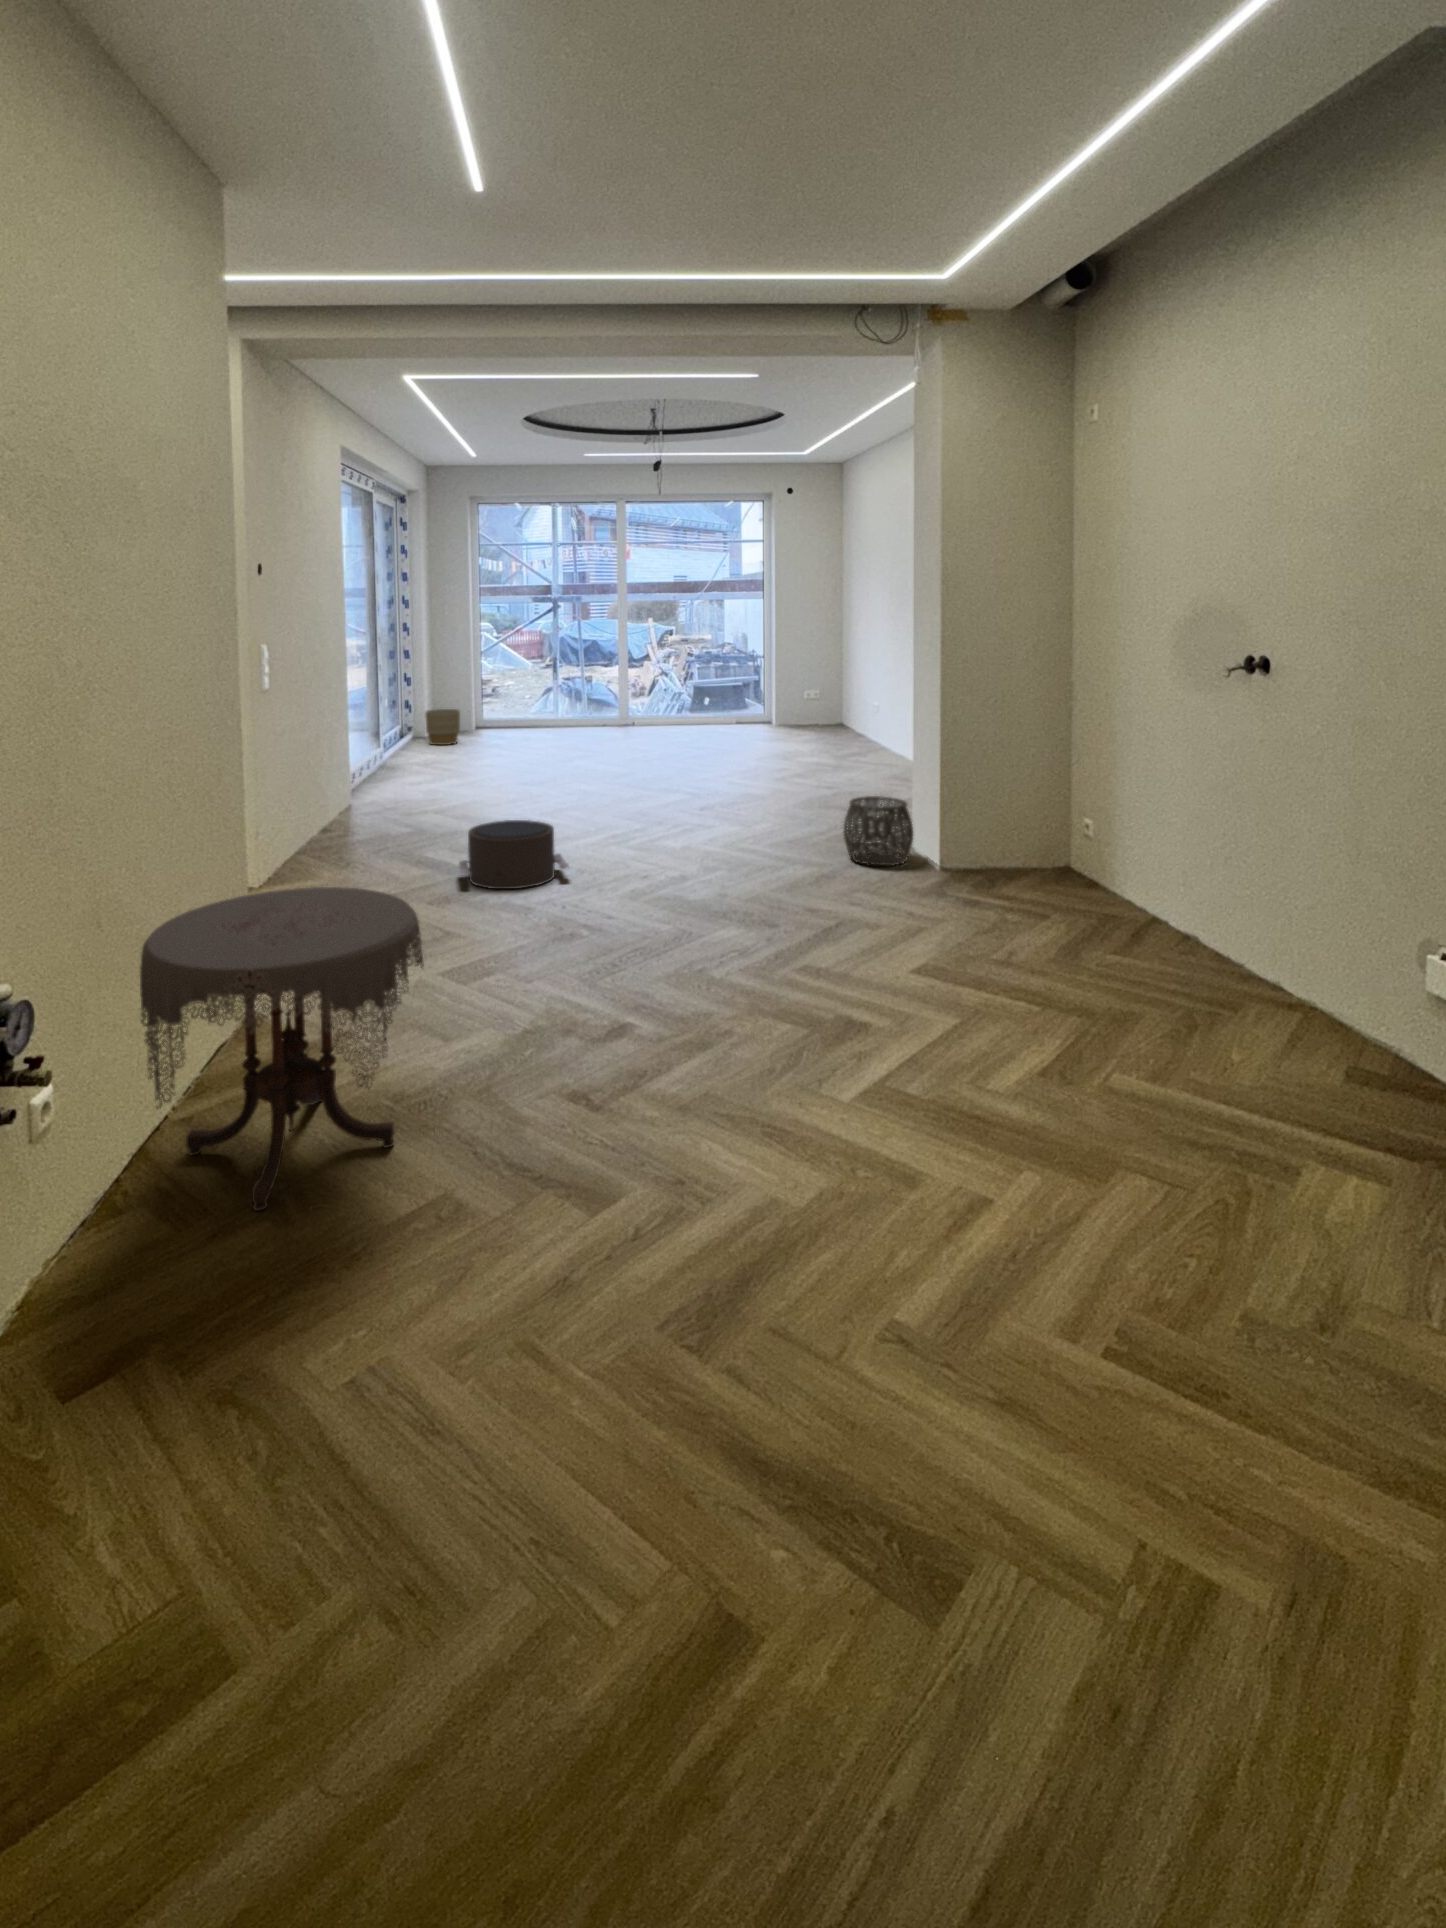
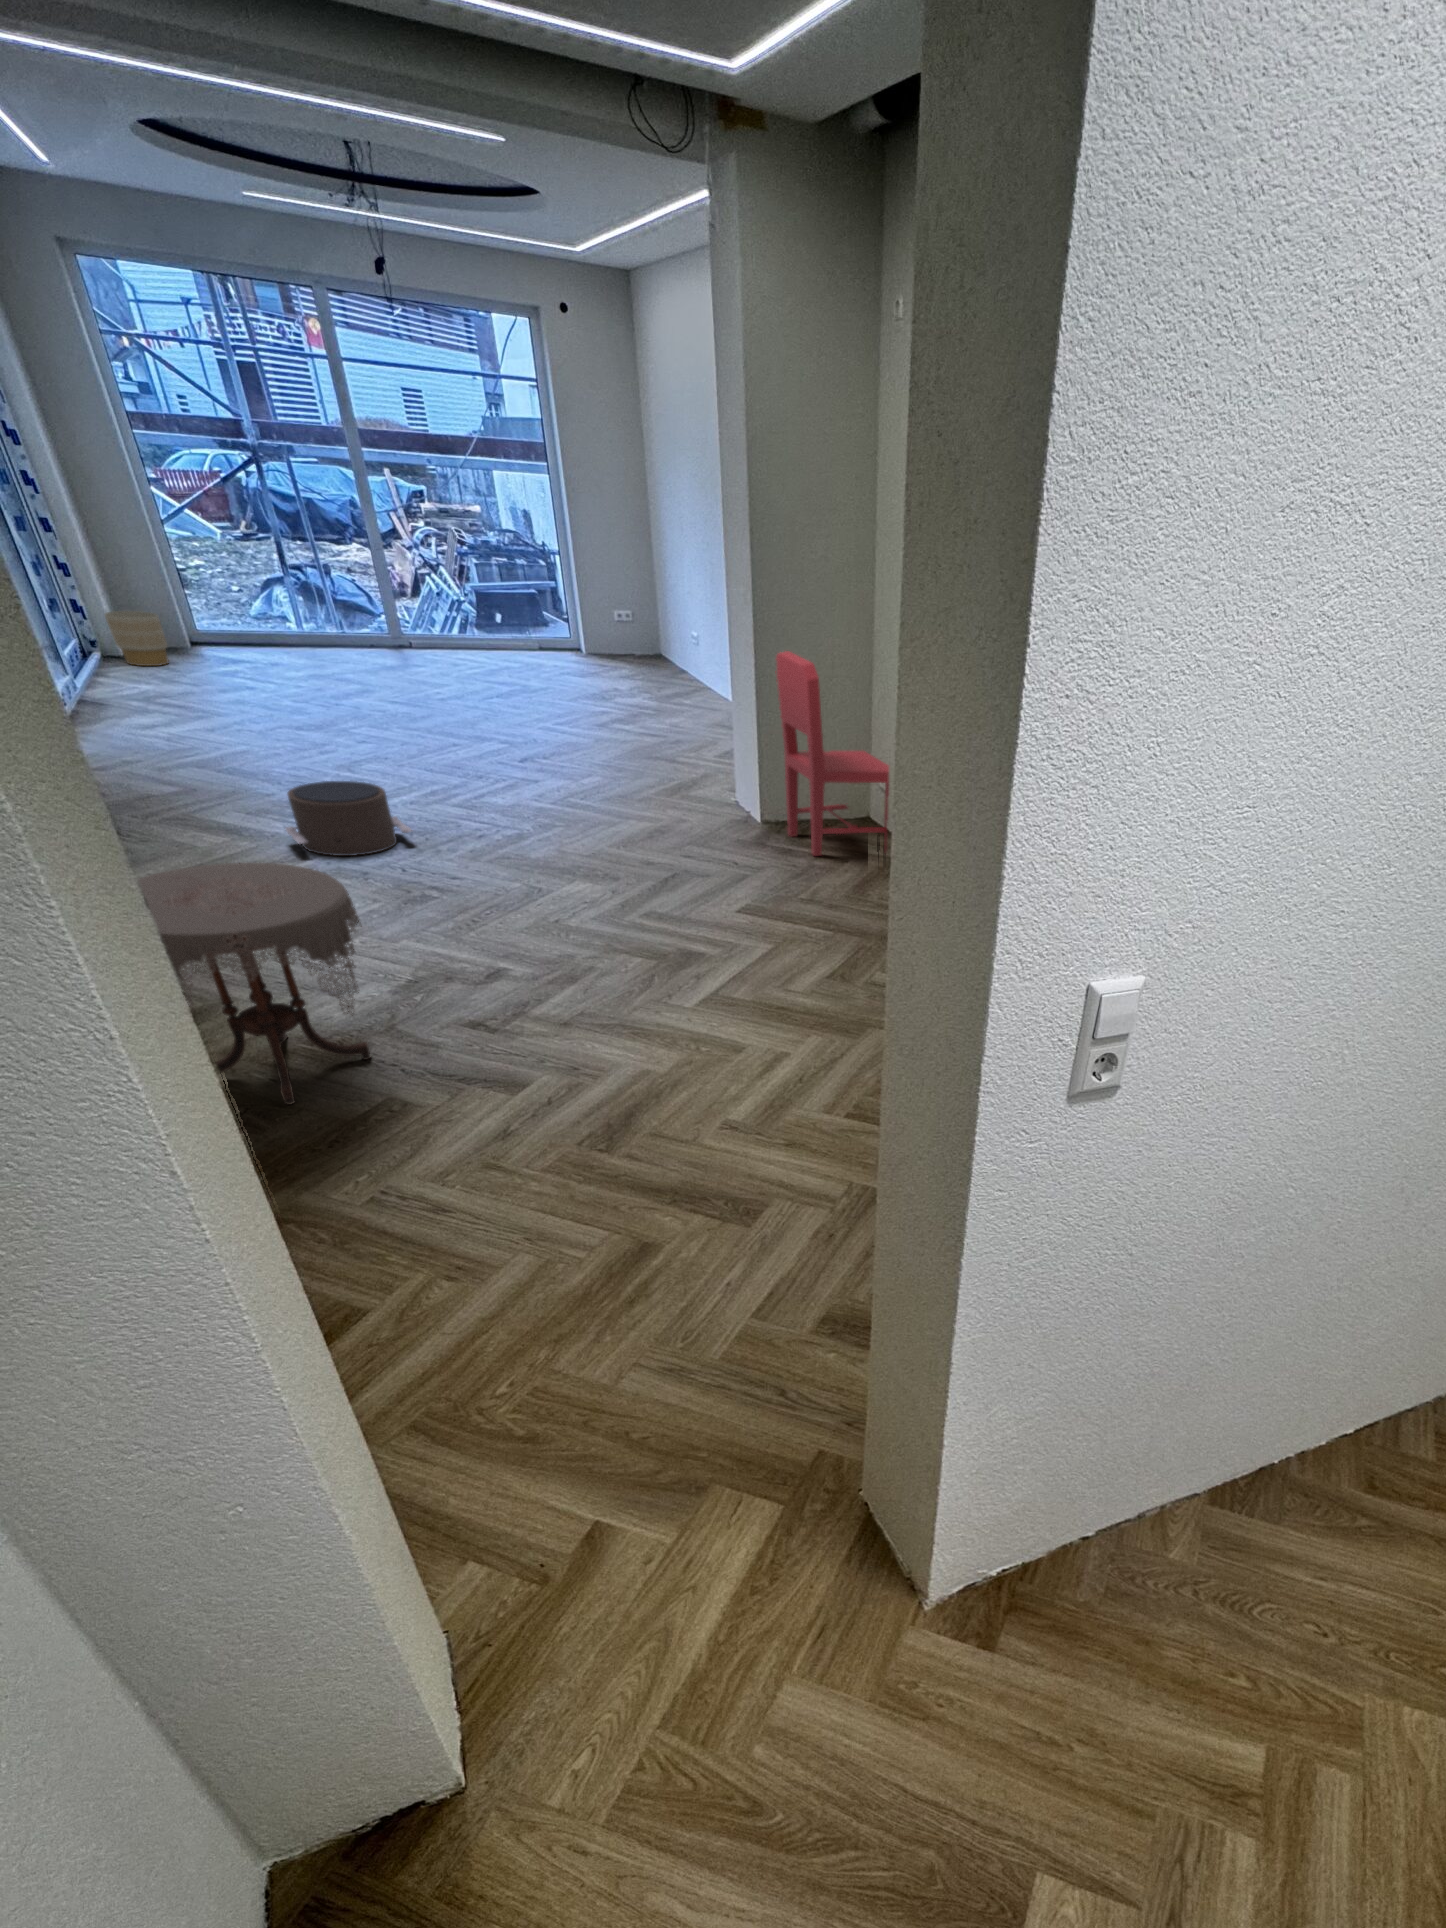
dining chair: none [962,691,1124,912] -> present [775,651,889,856]
woven basket: present [844,796,913,866] -> none [674,753,738,822]

